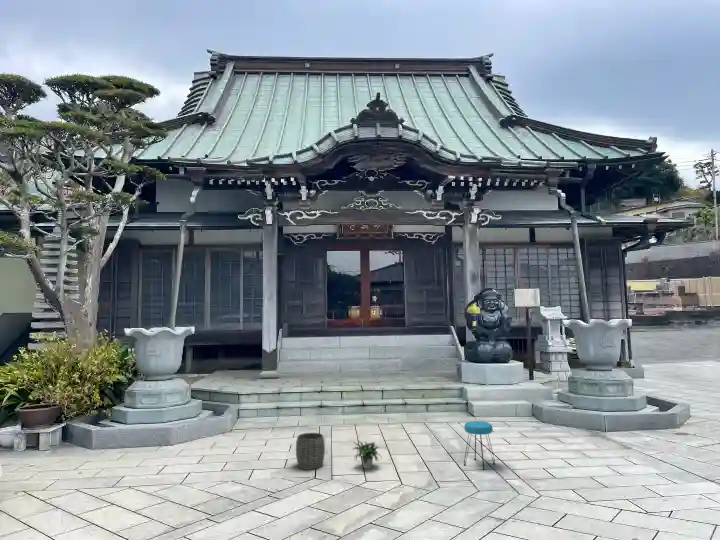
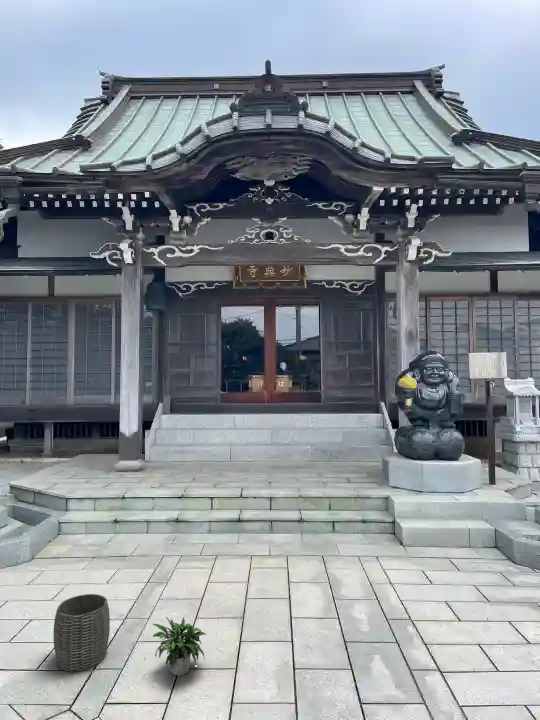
stool: present [464,421,495,470] -> none [363,589,426,698]

